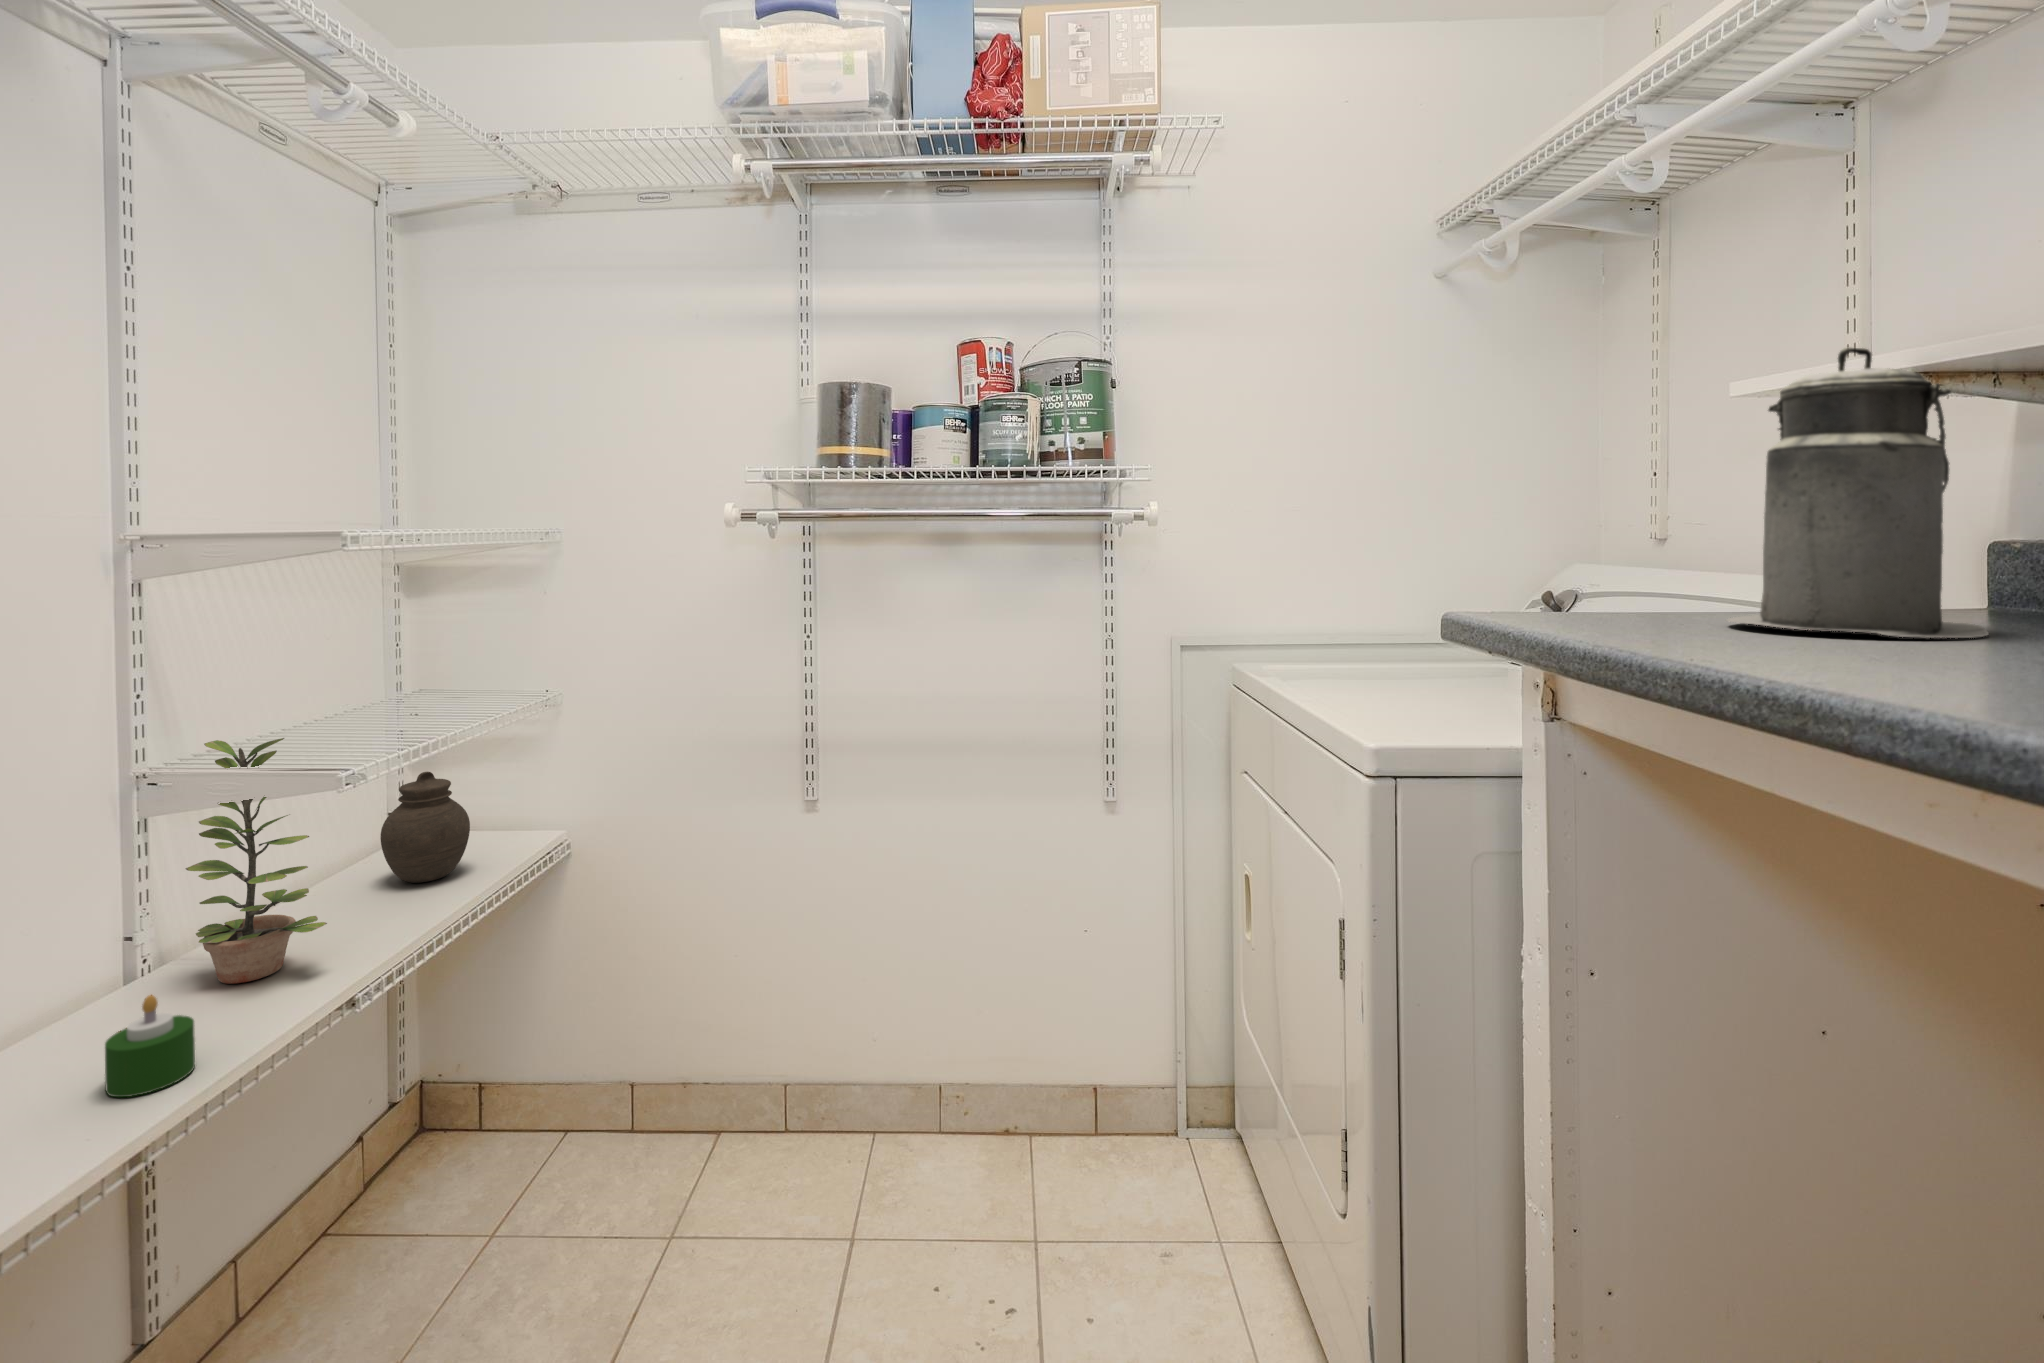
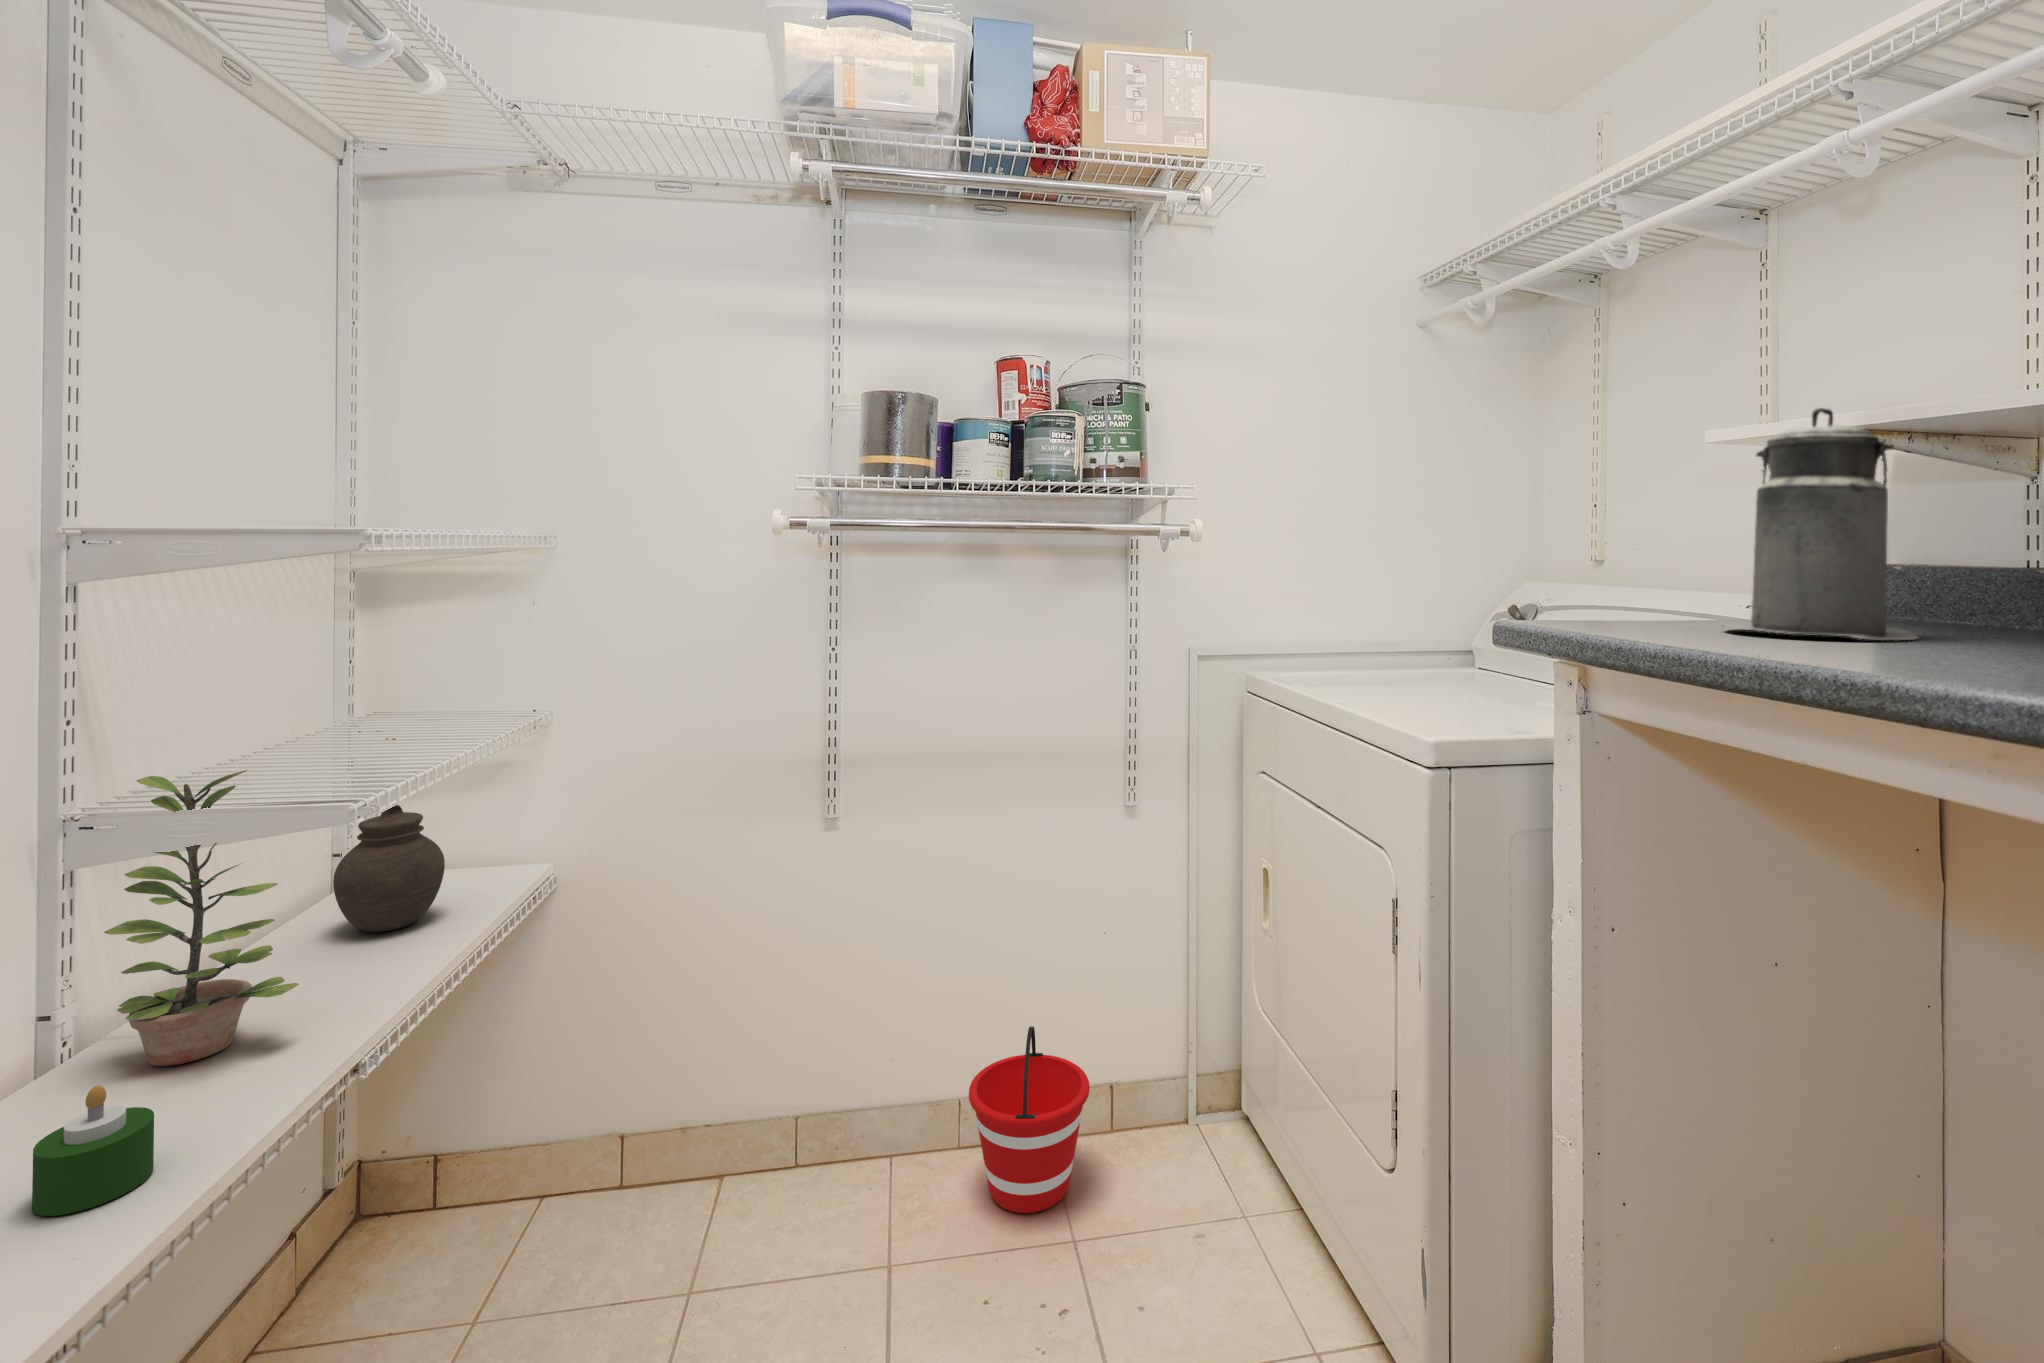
bucket: none [938,1020,1059,1207] -> present [969,1027,1090,1213]

